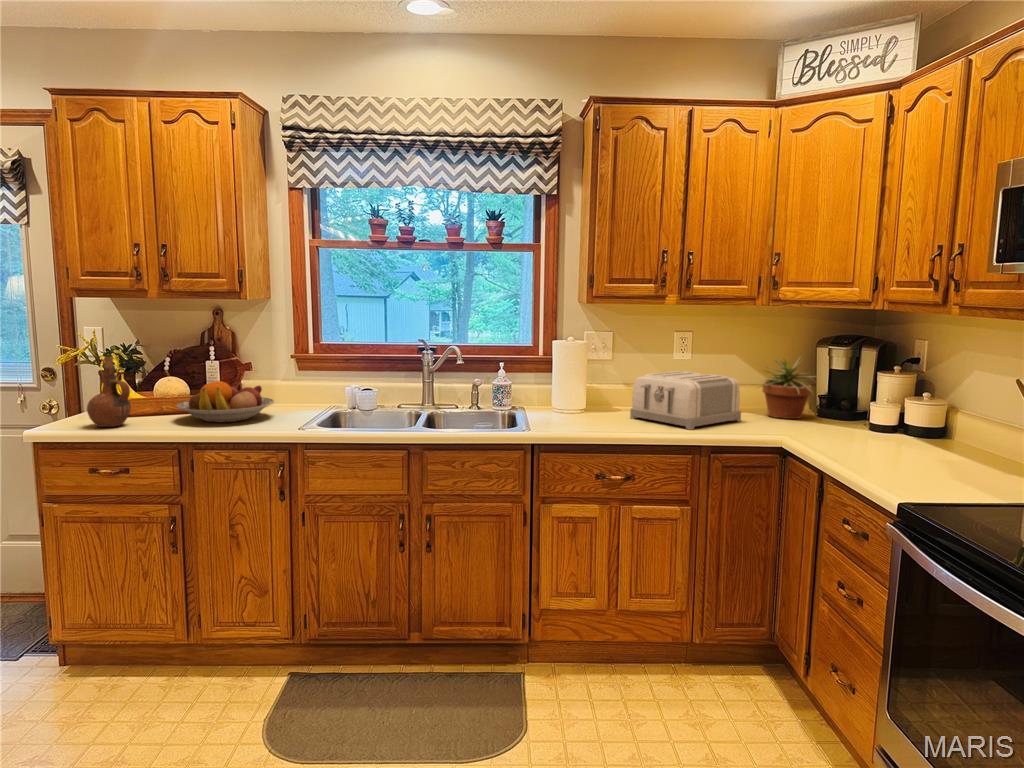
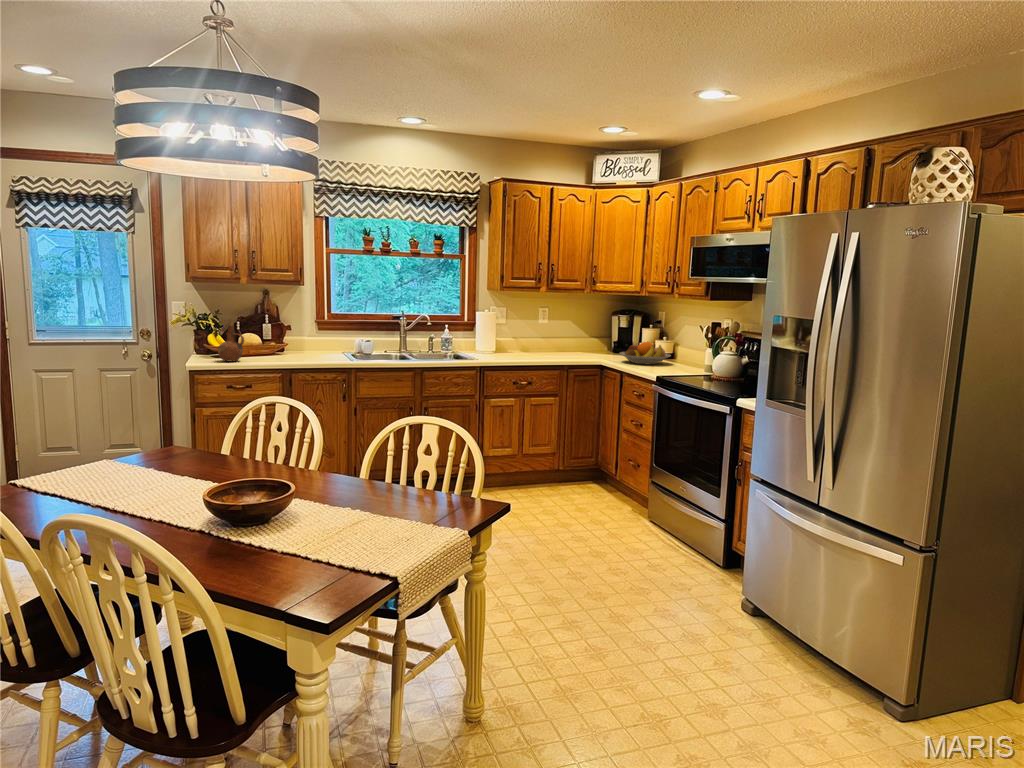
potted plant: present [762,357,814,419] -> none [583,320,615,354]
toaster: present [630,371,741,430] -> none [520,329,577,358]
fruit bowl: present [176,381,274,422] -> present [620,342,671,364]

